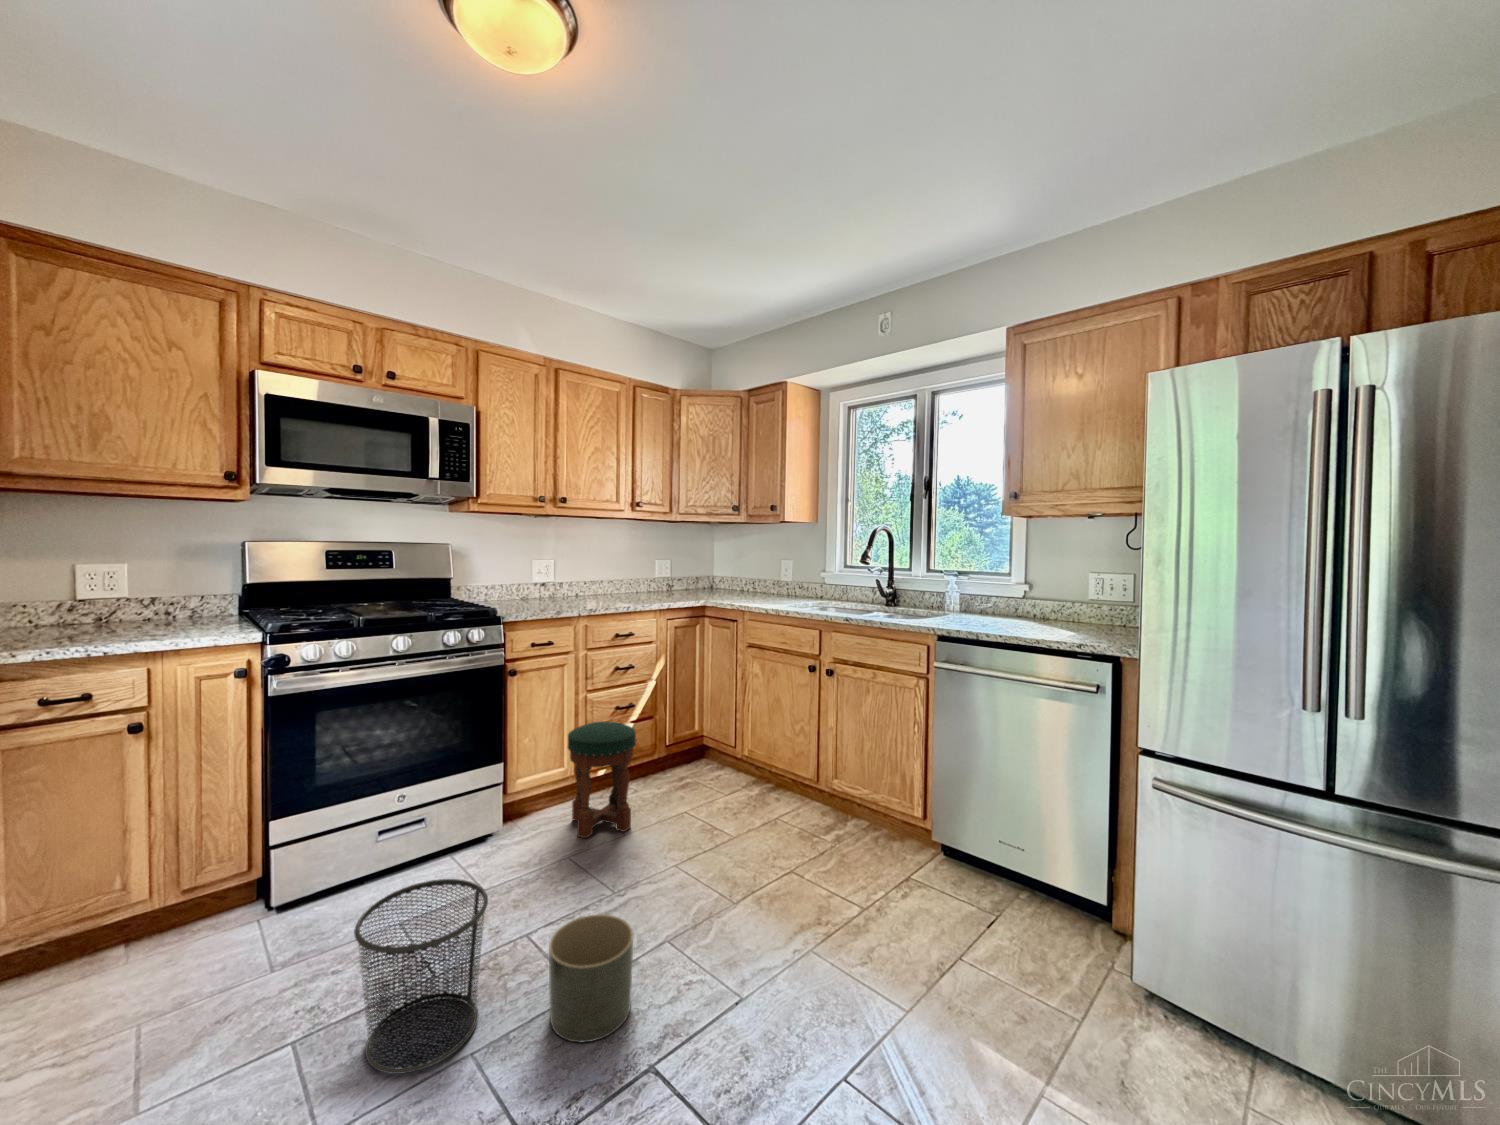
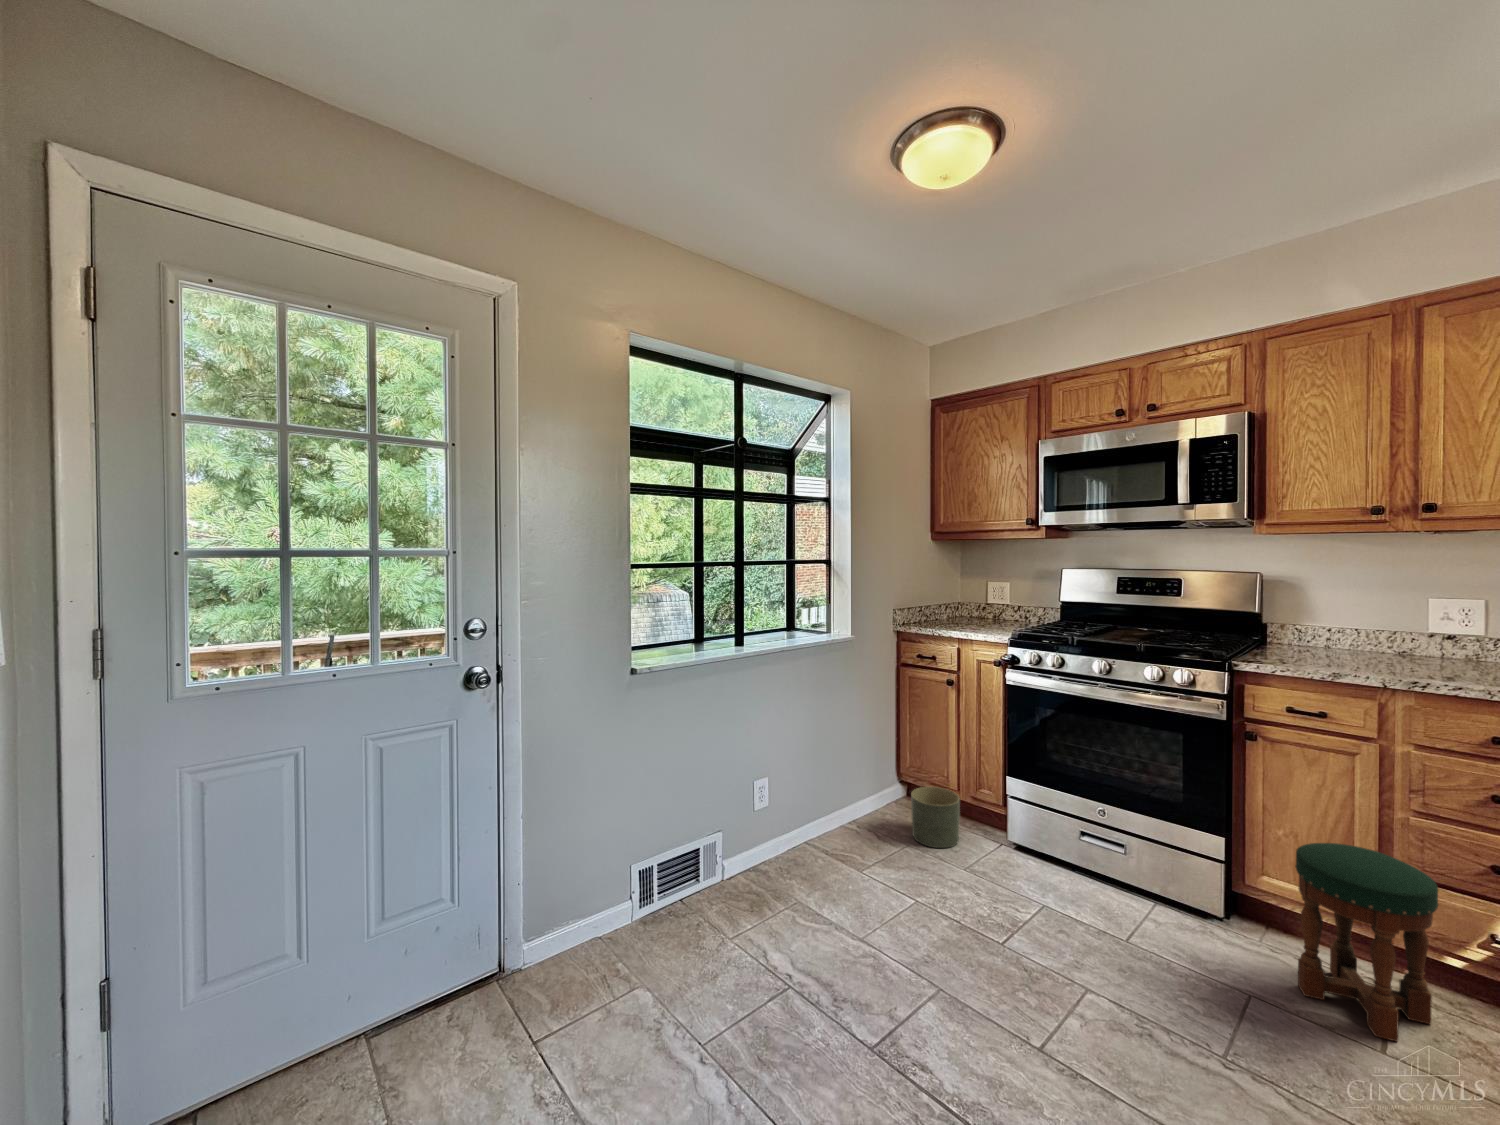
waste bin: present [354,879,488,1074] -> none [900,843,995,984]
planter: present [549,914,633,1042] -> present [911,787,960,848]

